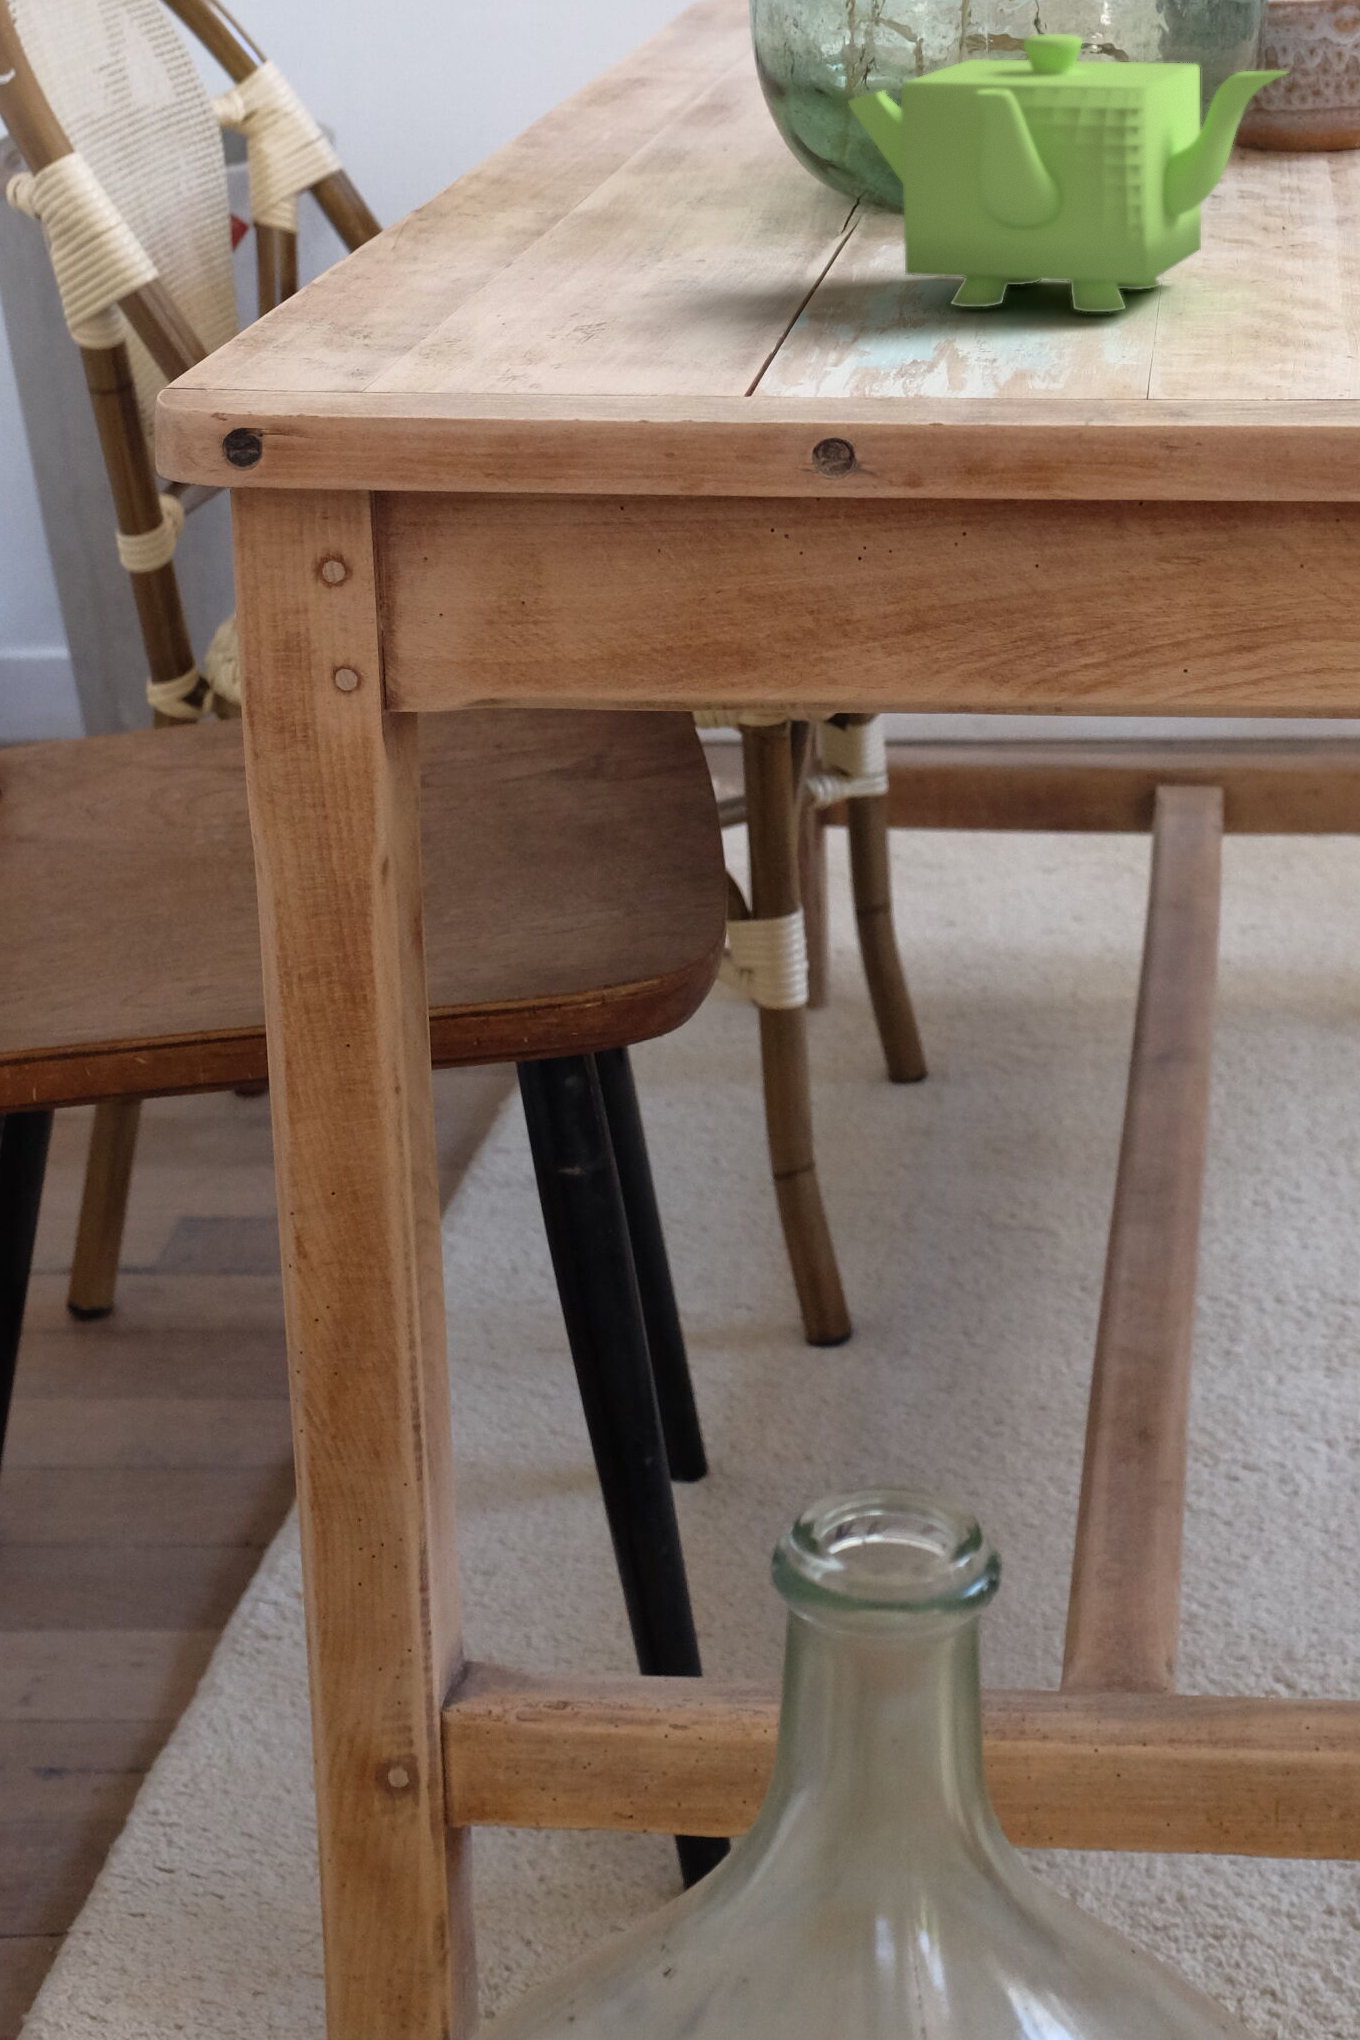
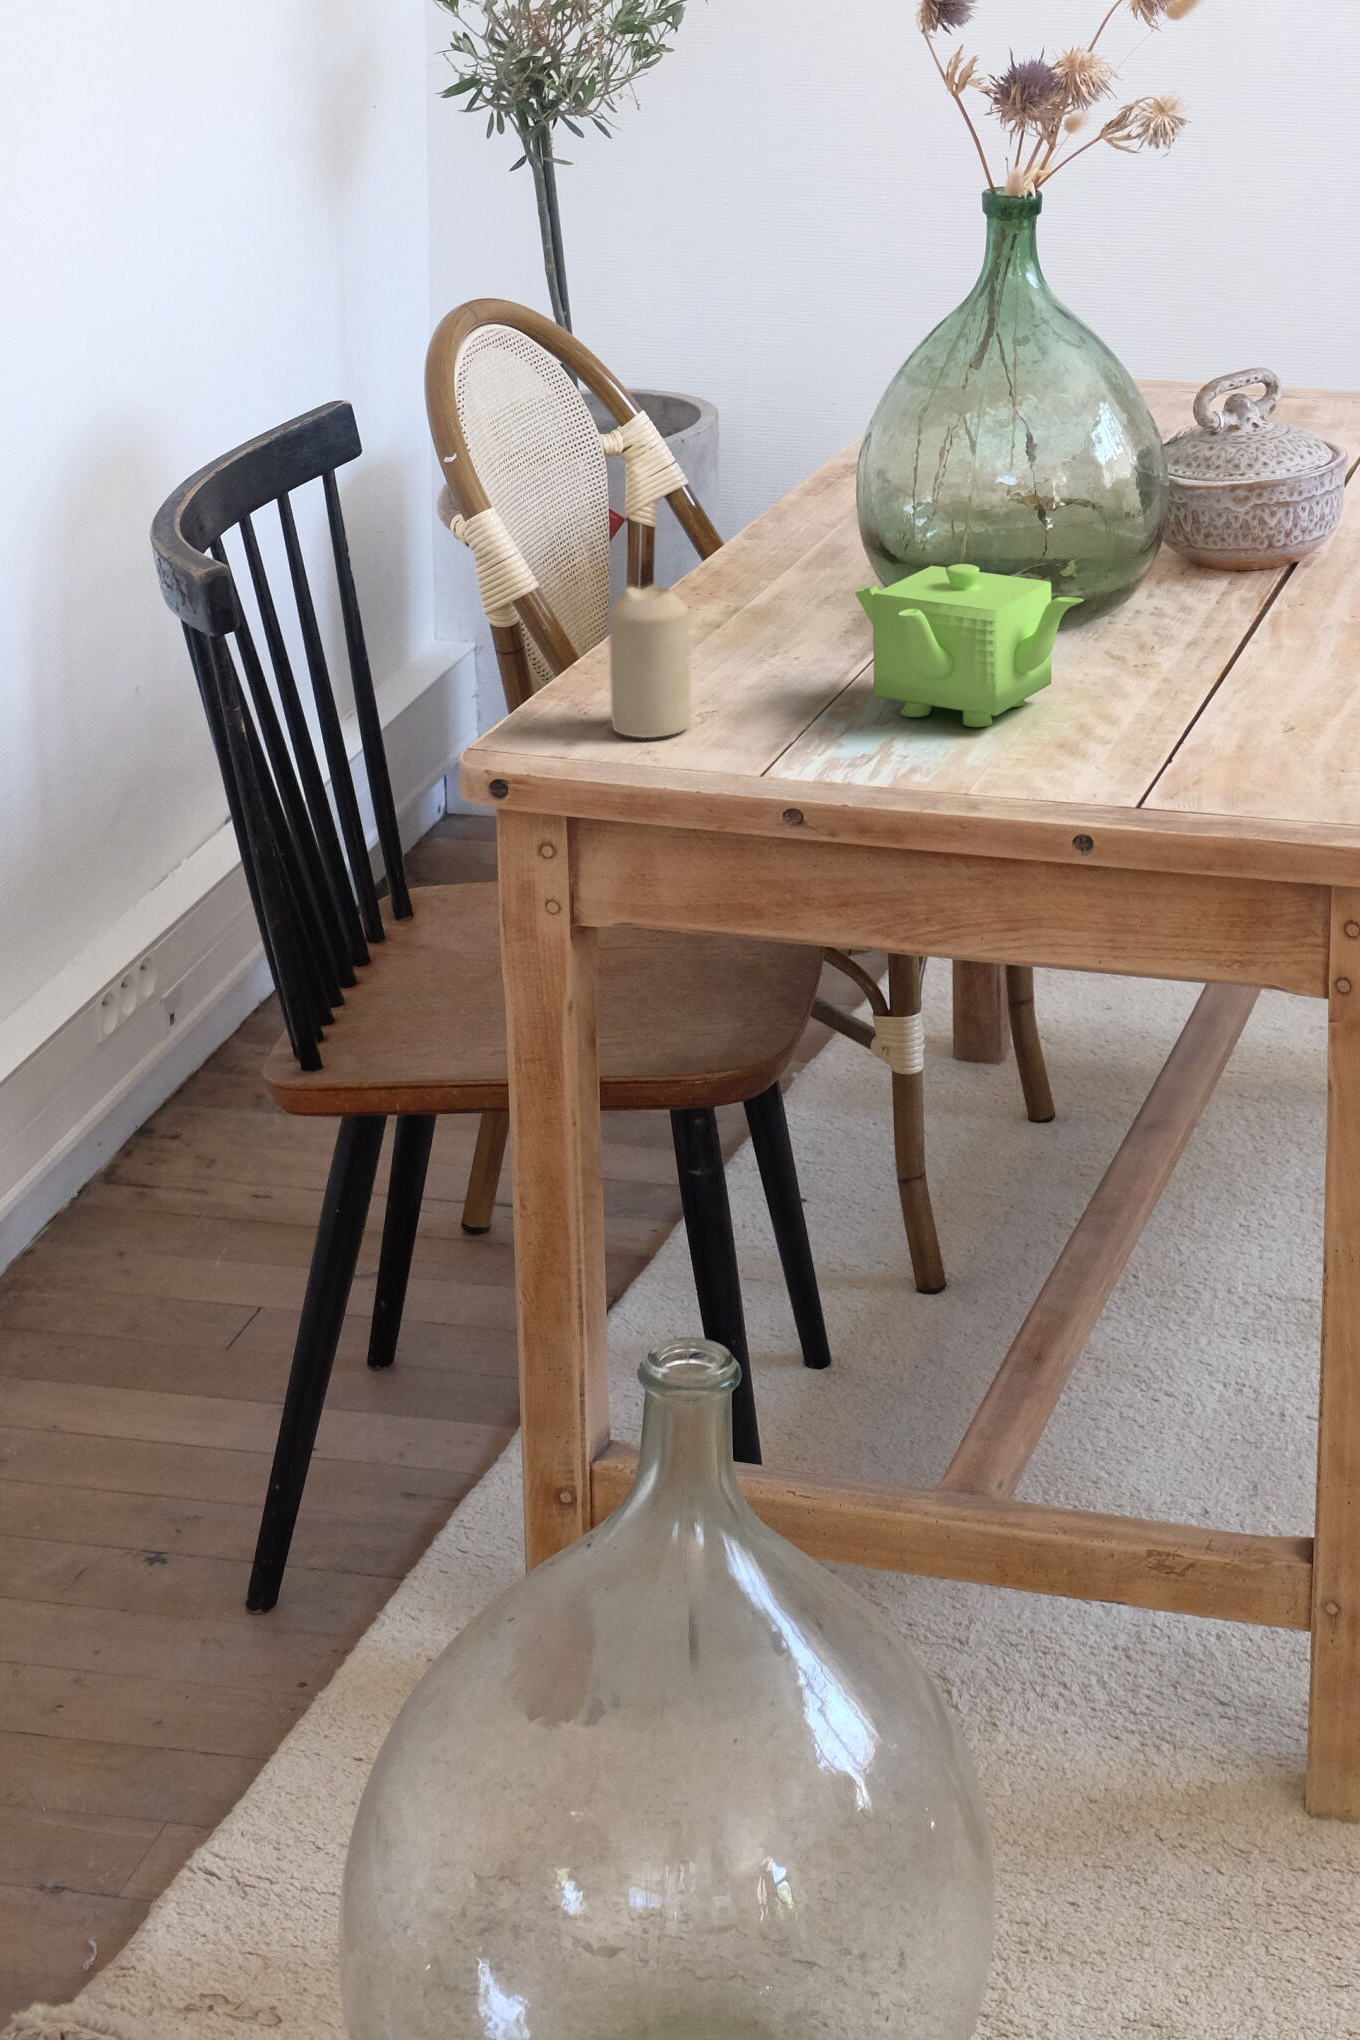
candle: none [422,75,579,353] -> present [609,584,691,738]

